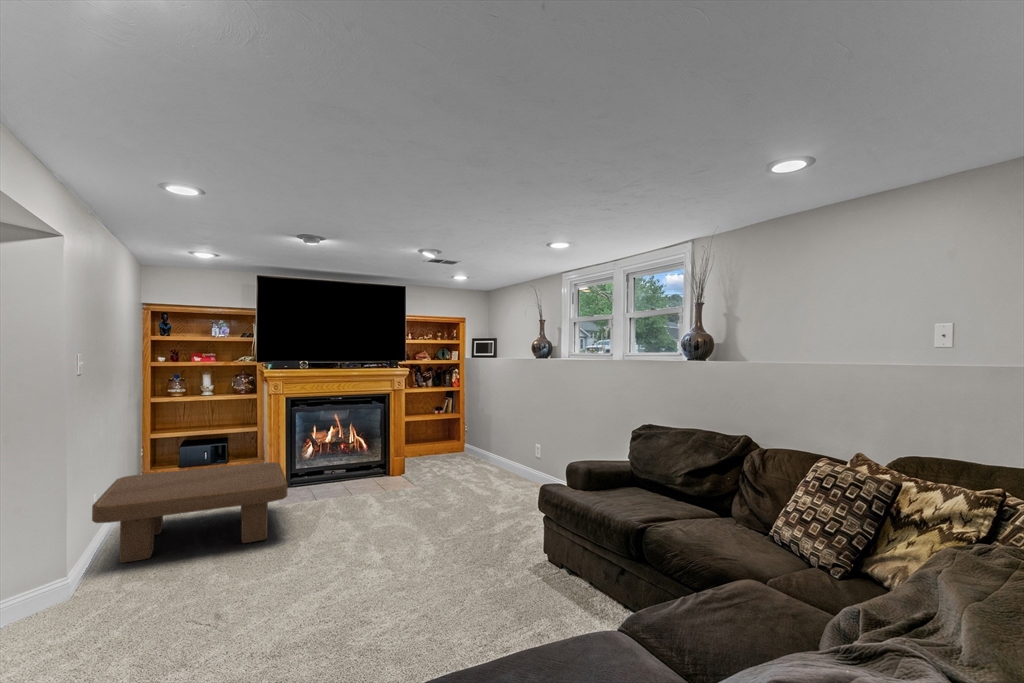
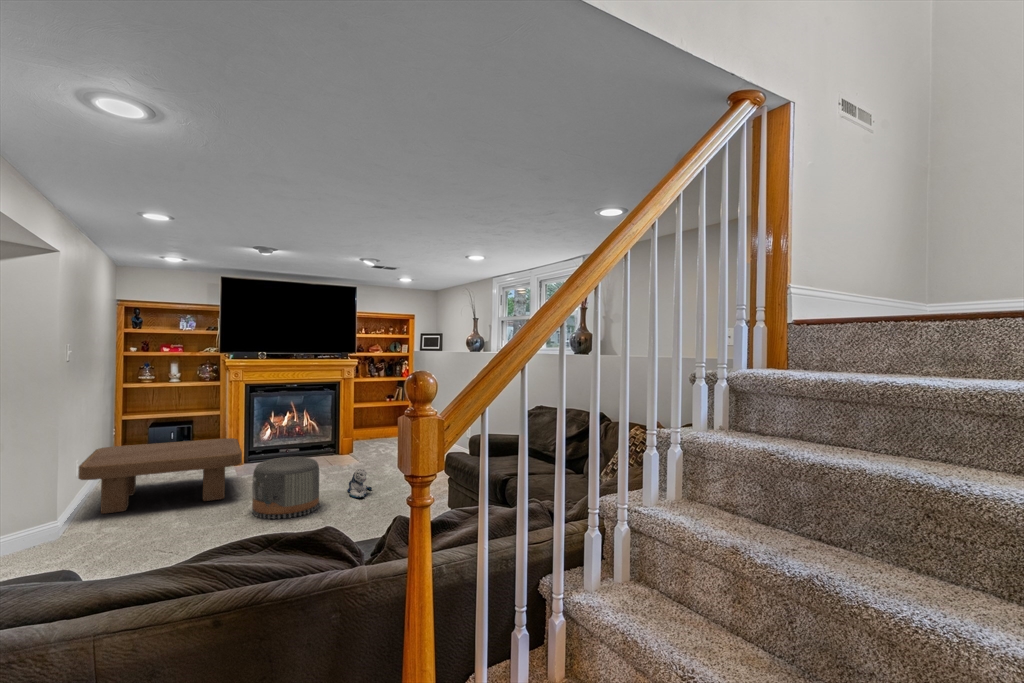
pouf: none [302,489,382,571] -> present [252,457,320,519]
plush toy: none [411,502,440,538] -> present [347,469,372,498]

